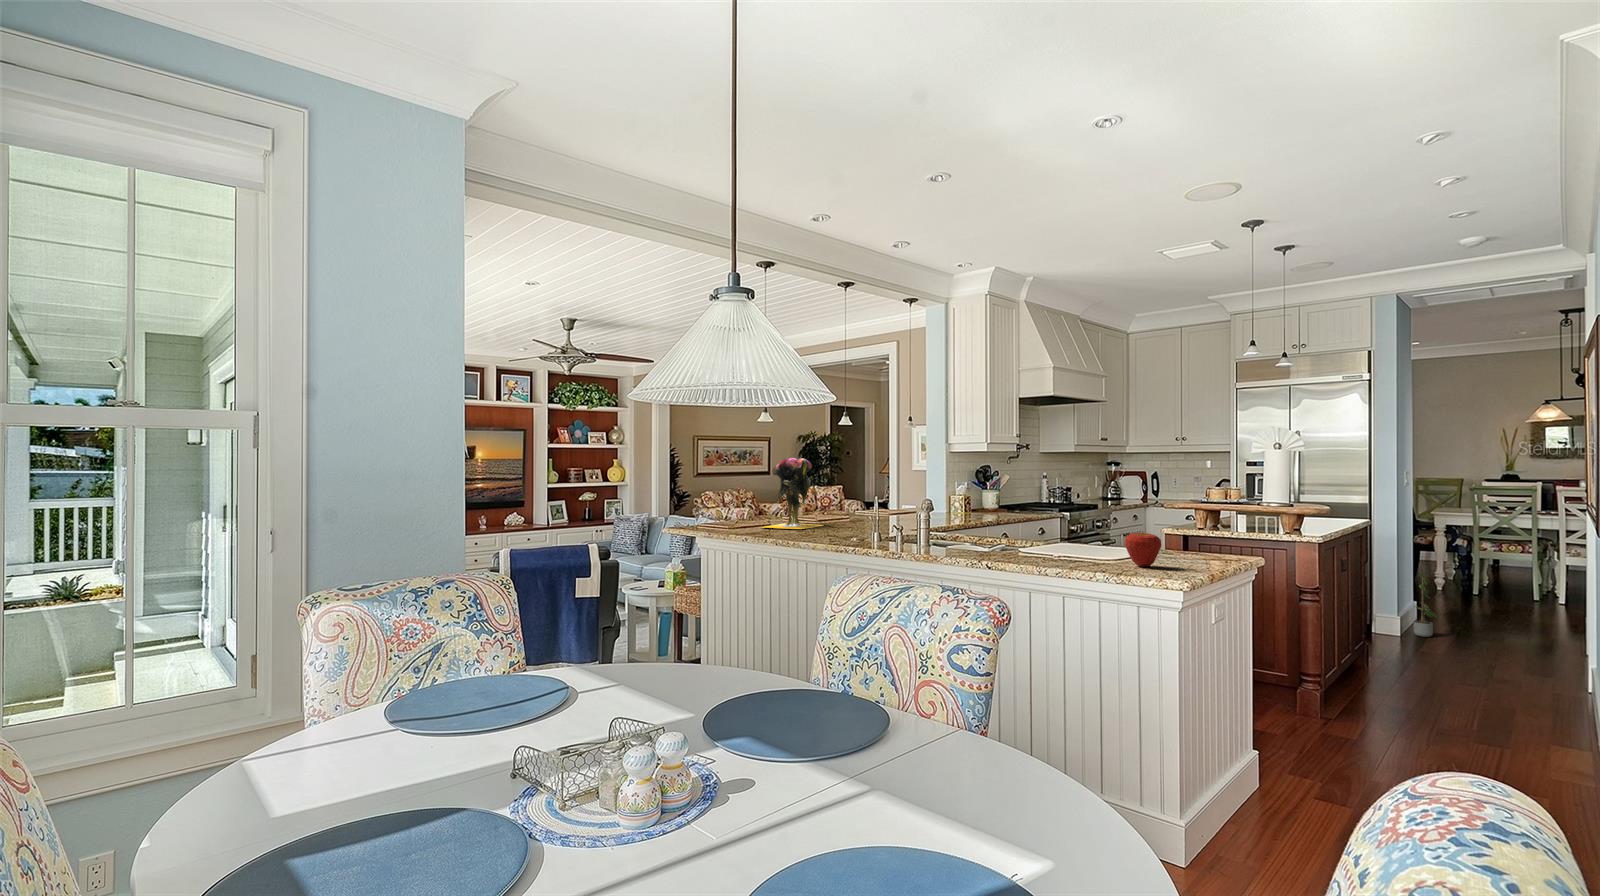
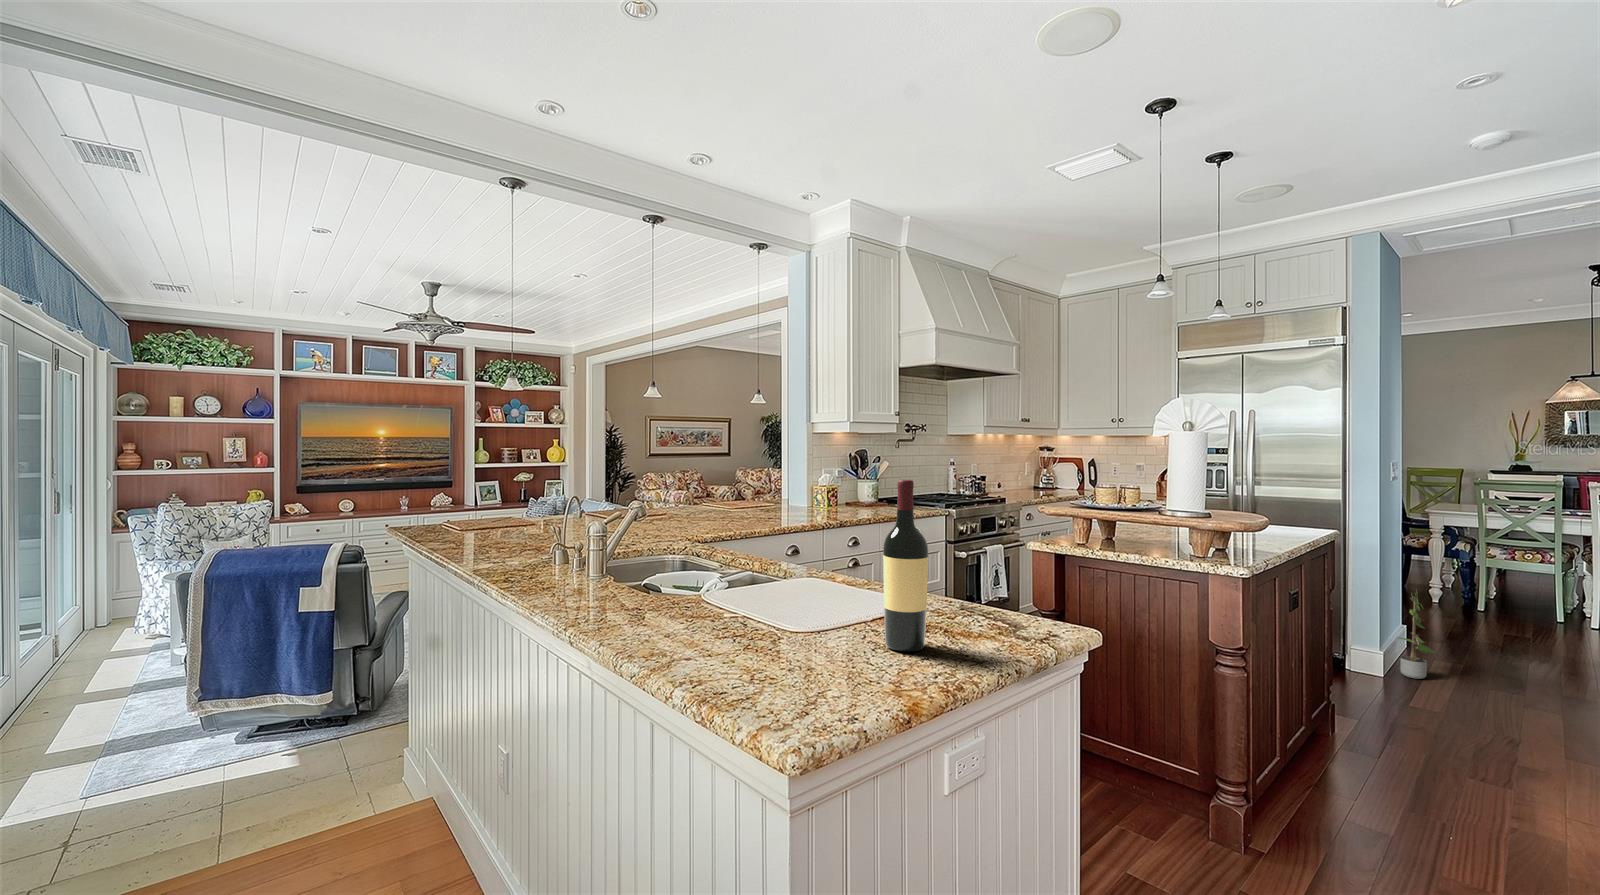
vase: present [763,458,822,529] -> none [432,437,539,539]
wine bottle: none [1168,477,1192,561] -> present [883,480,928,652]
apple: present [1125,531,1161,567] -> none [731,602,802,684]

